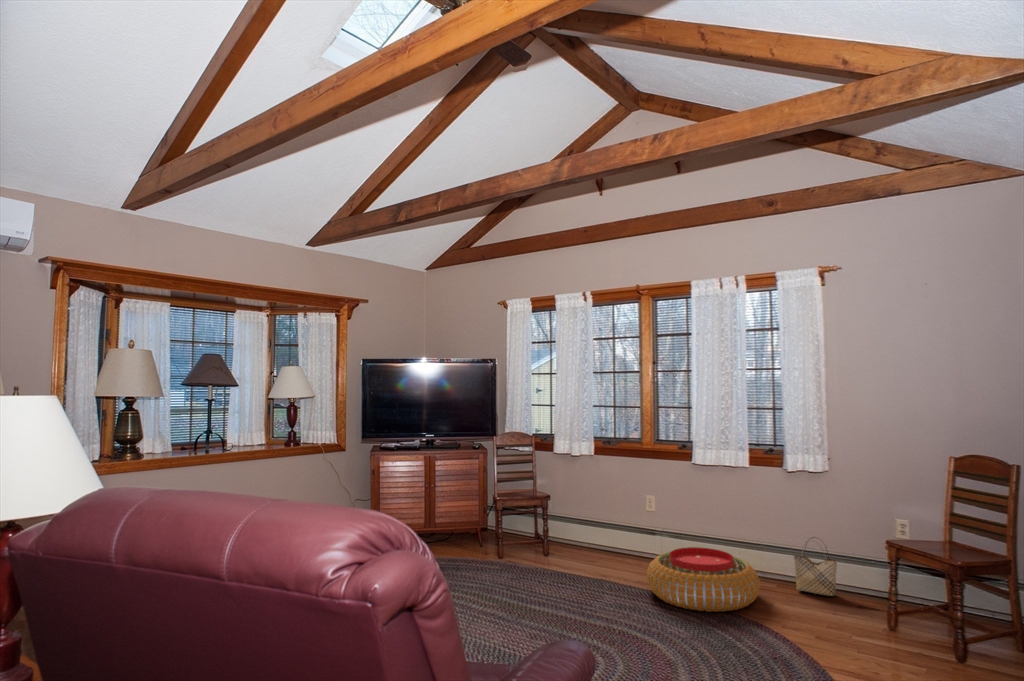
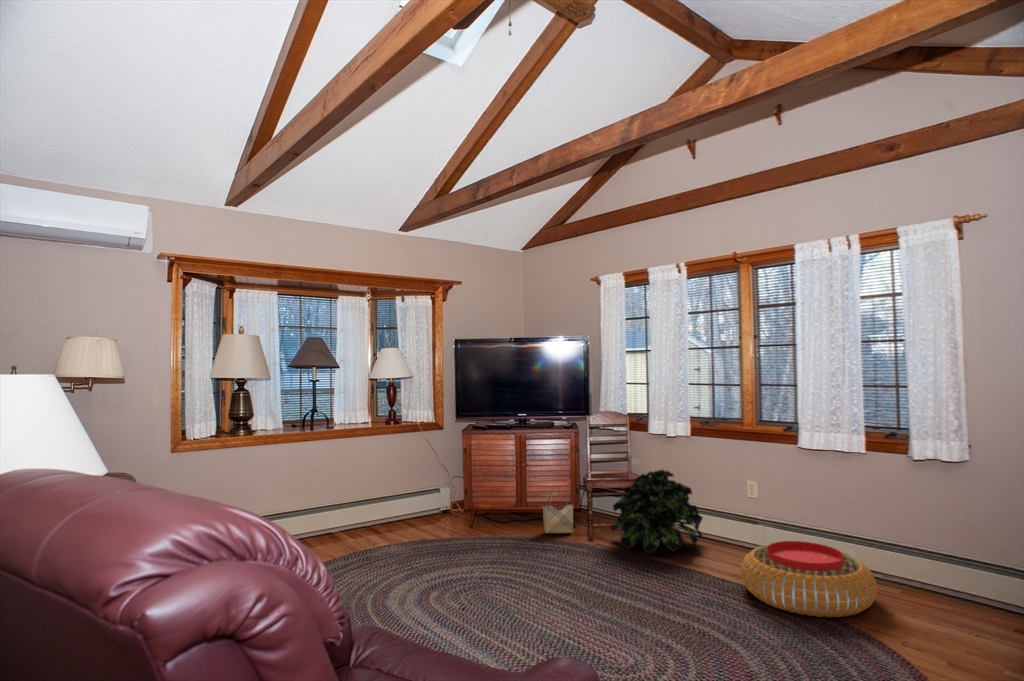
potted plant: none [521,487,607,568] -> present [611,470,703,554]
woven basket: present [794,537,837,596] -> present [543,491,573,533]

